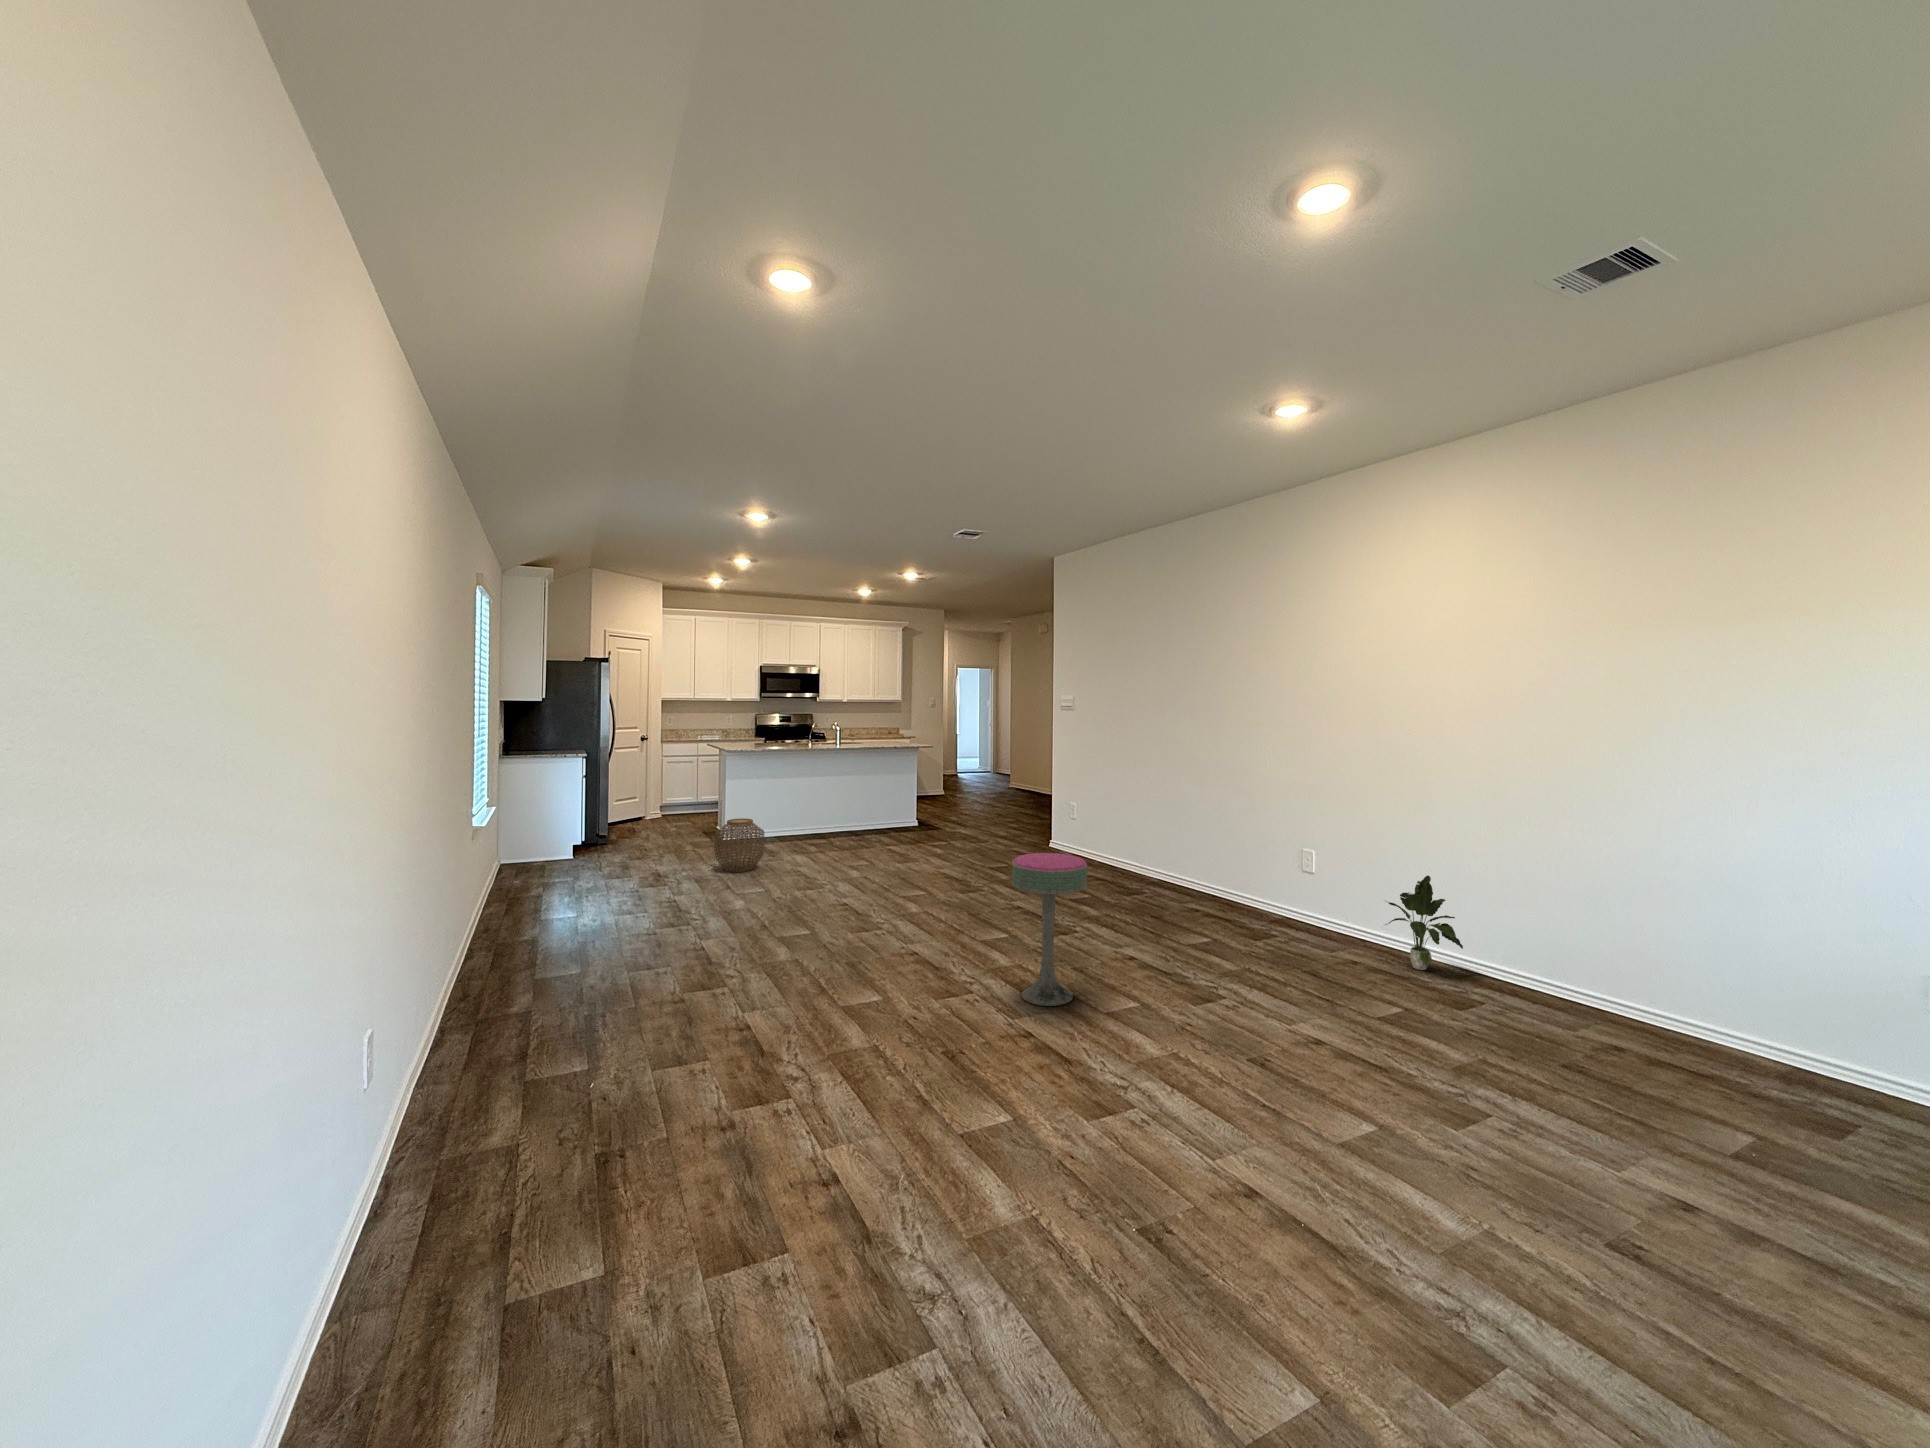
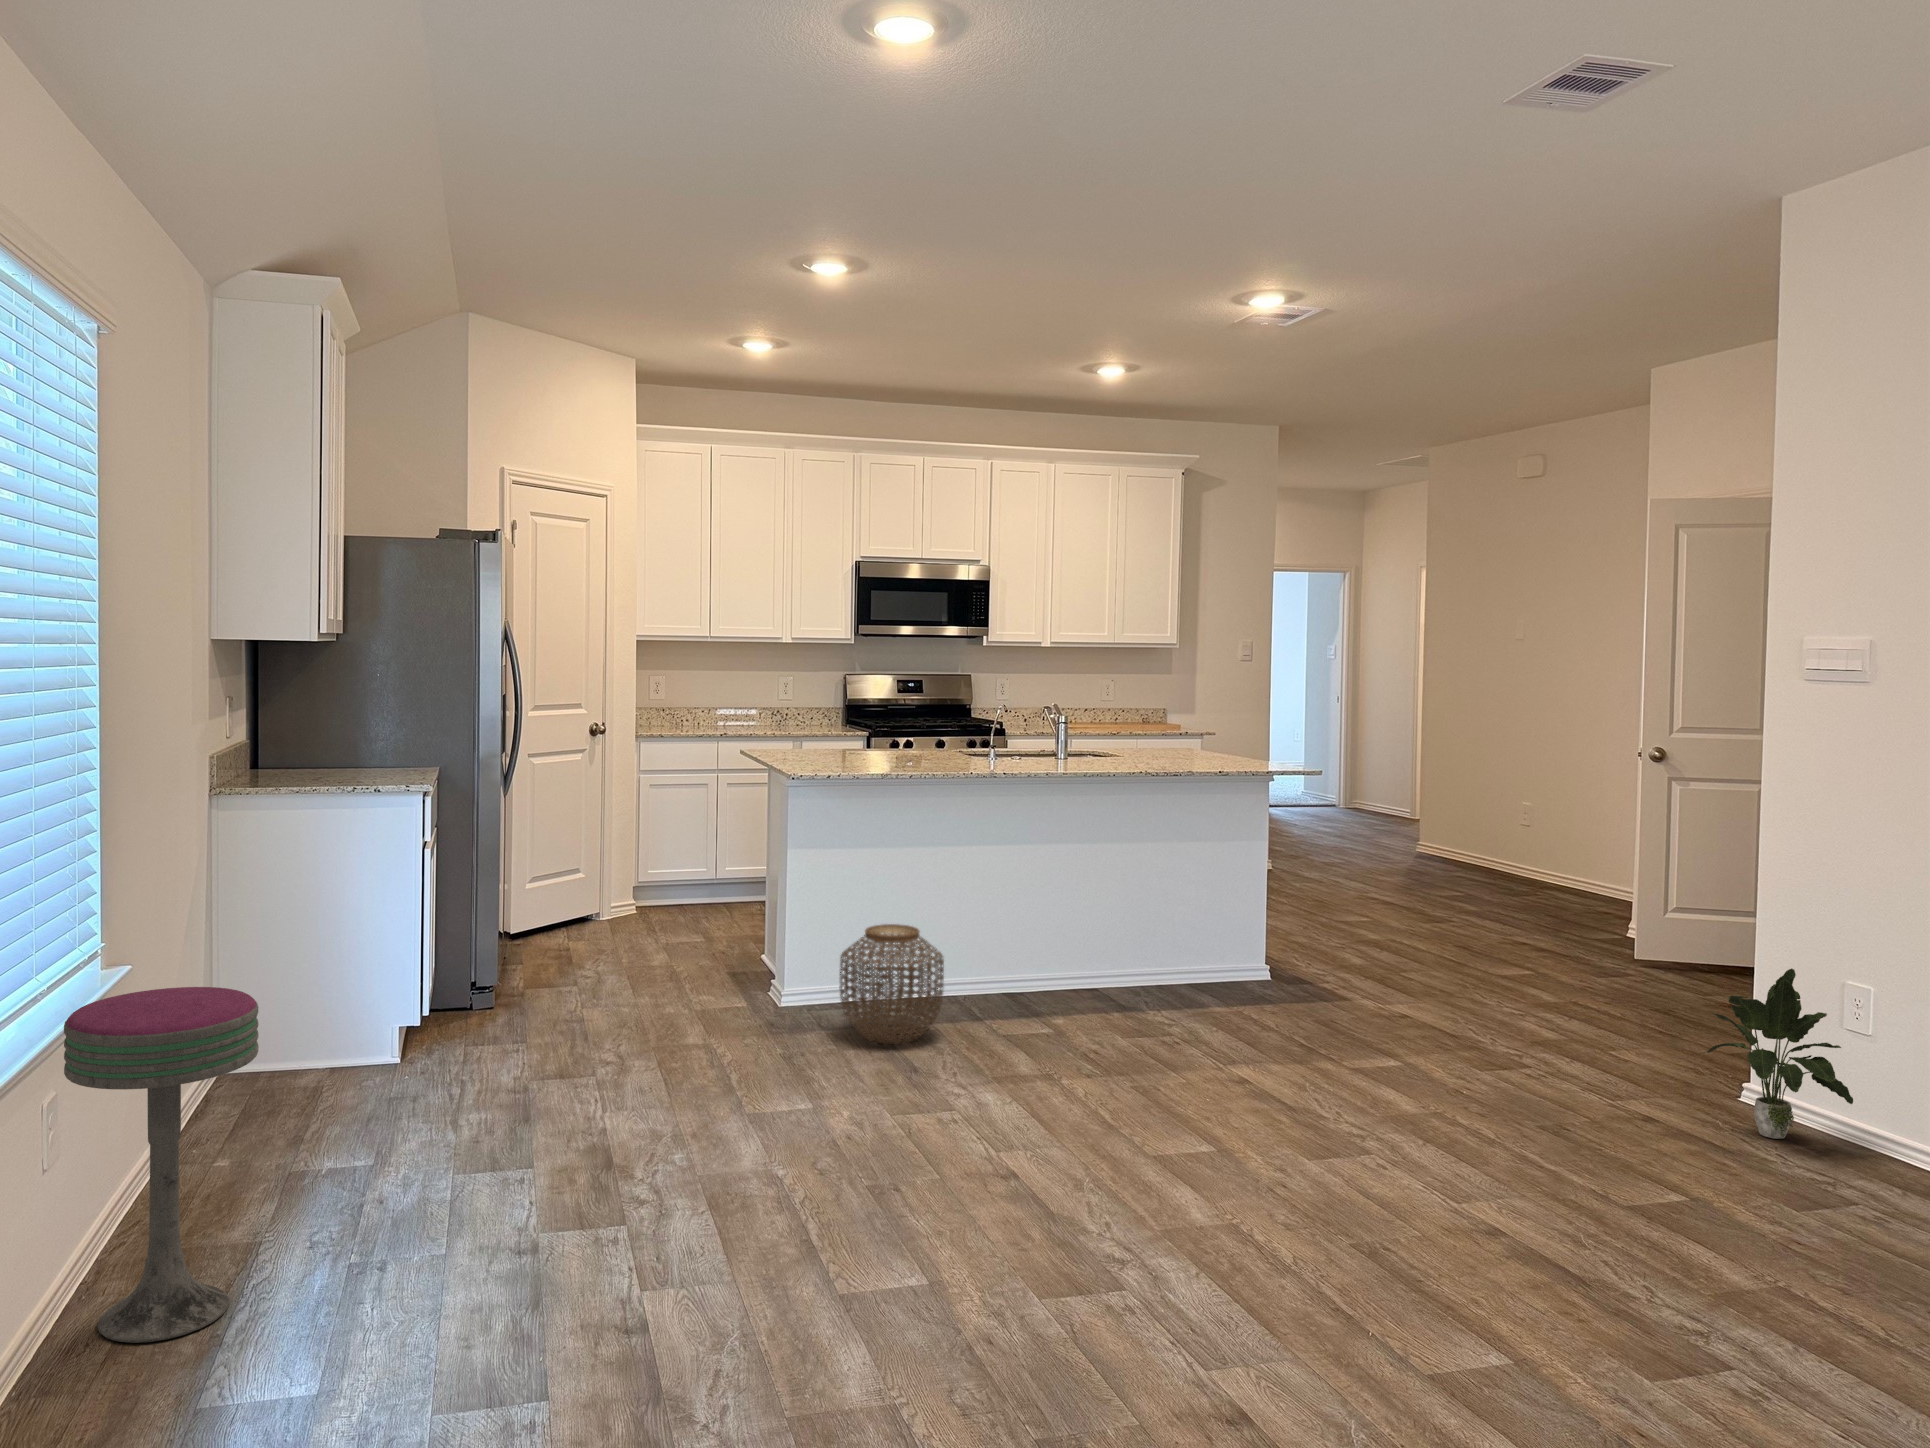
woven basket: present [714,818,764,872] -> present [840,924,944,1044]
bar stool: present [1012,853,1087,1006] -> present [64,987,258,1343]

